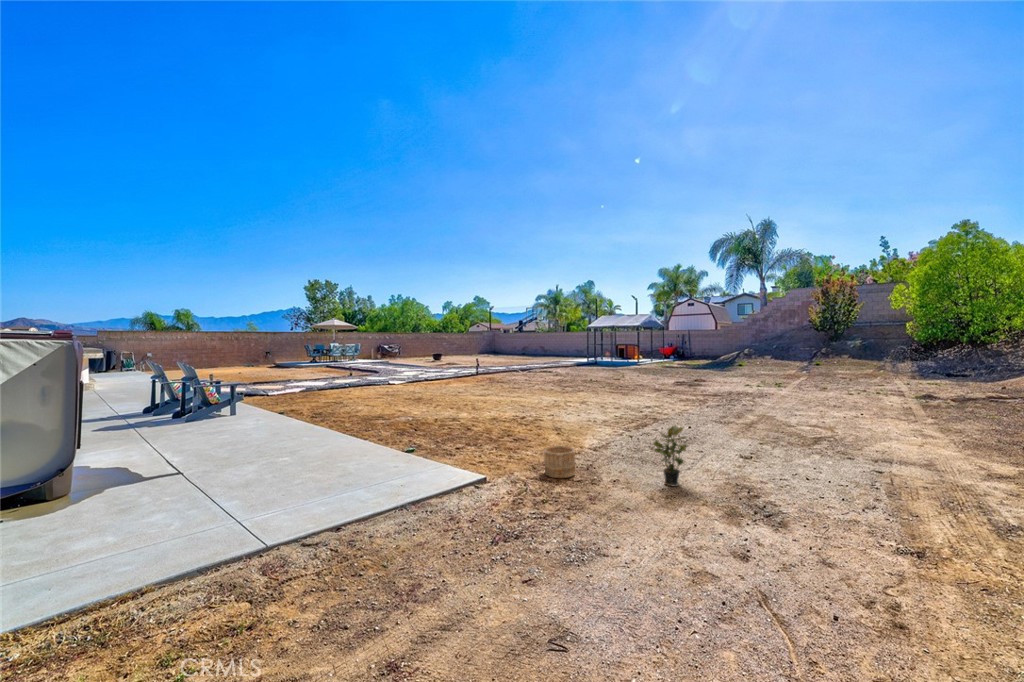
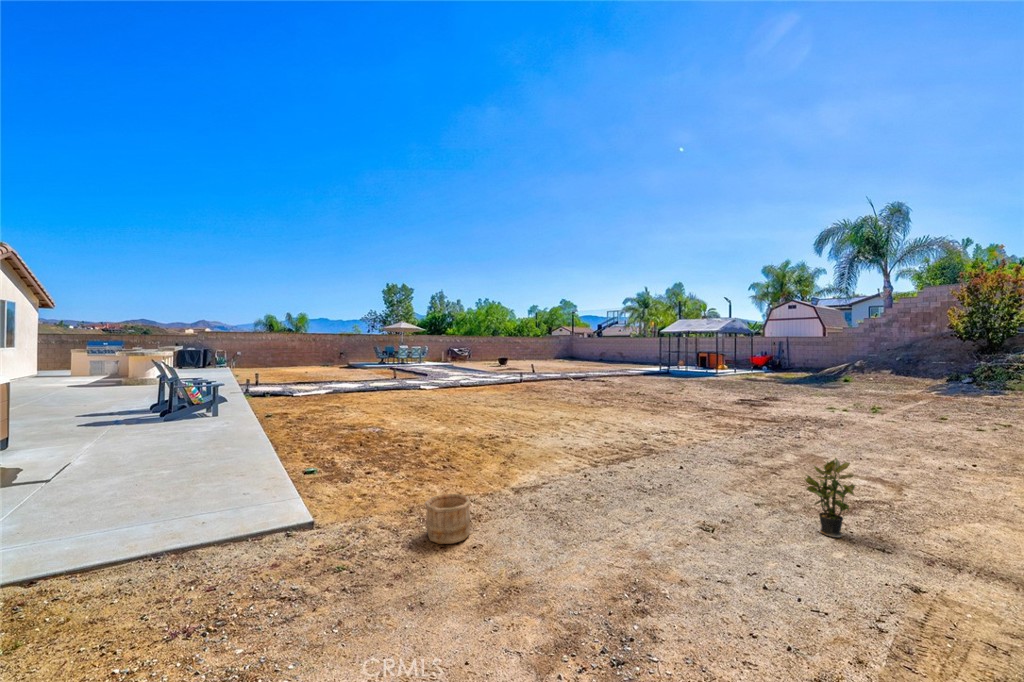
potted plant: present [654,425,687,487] -> present [805,458,855,538]

